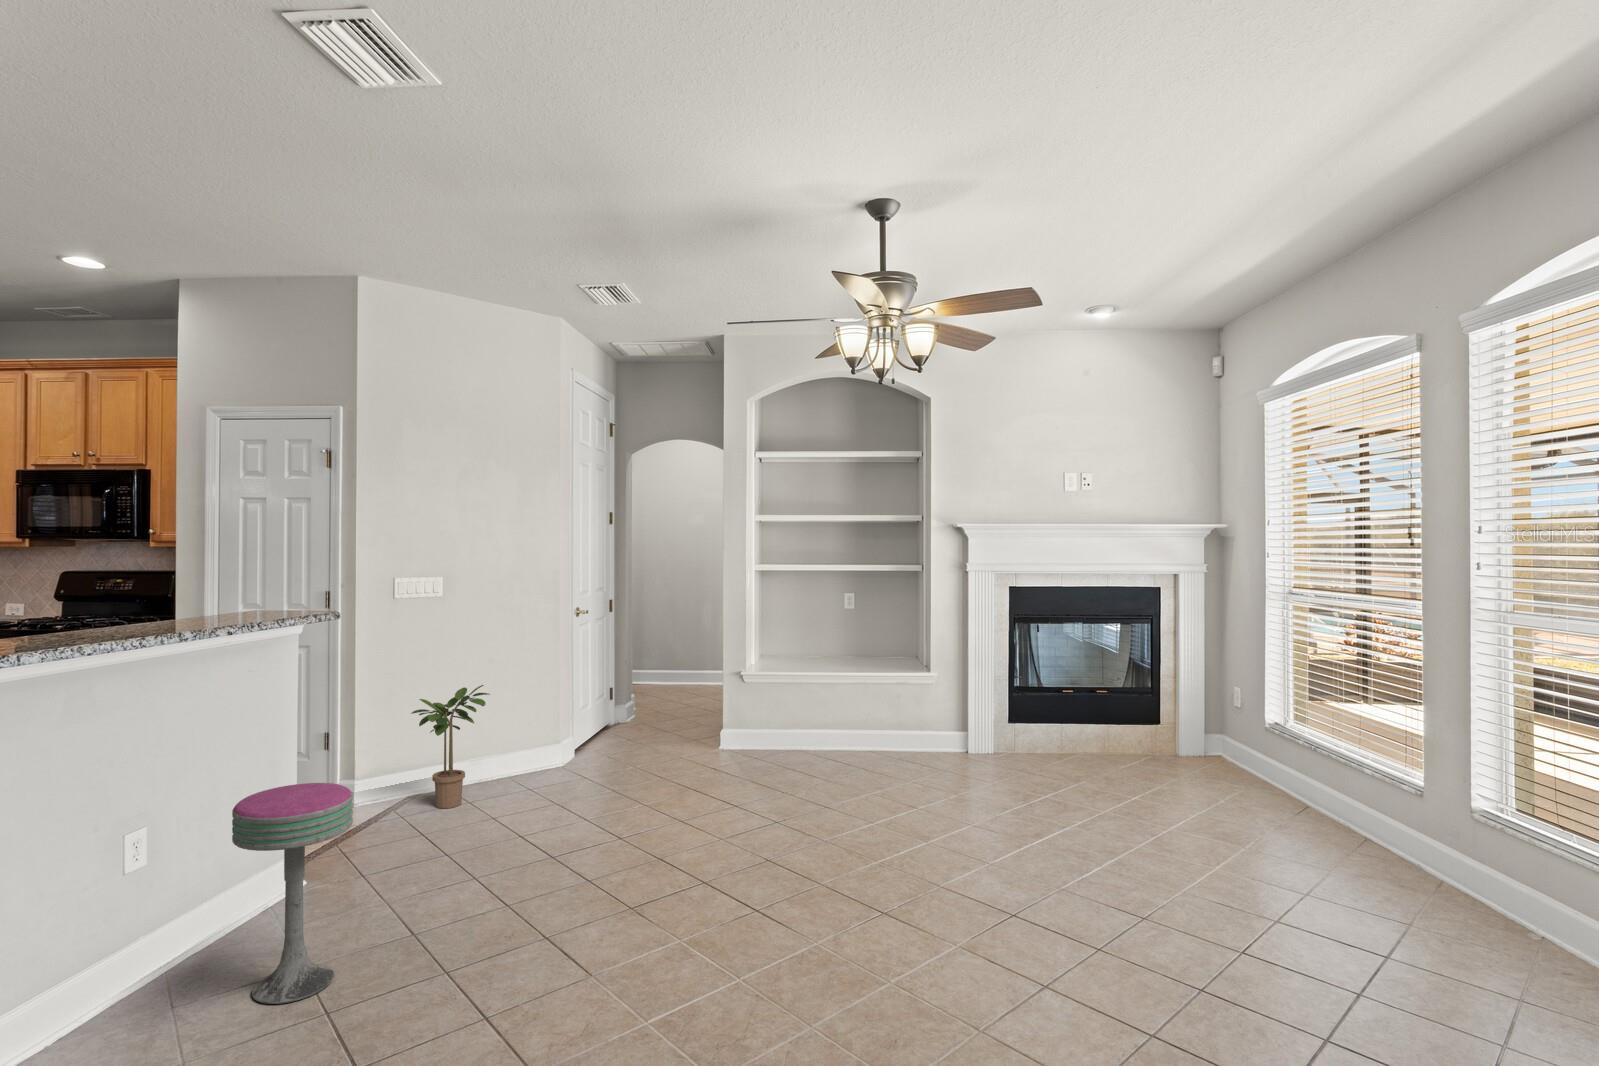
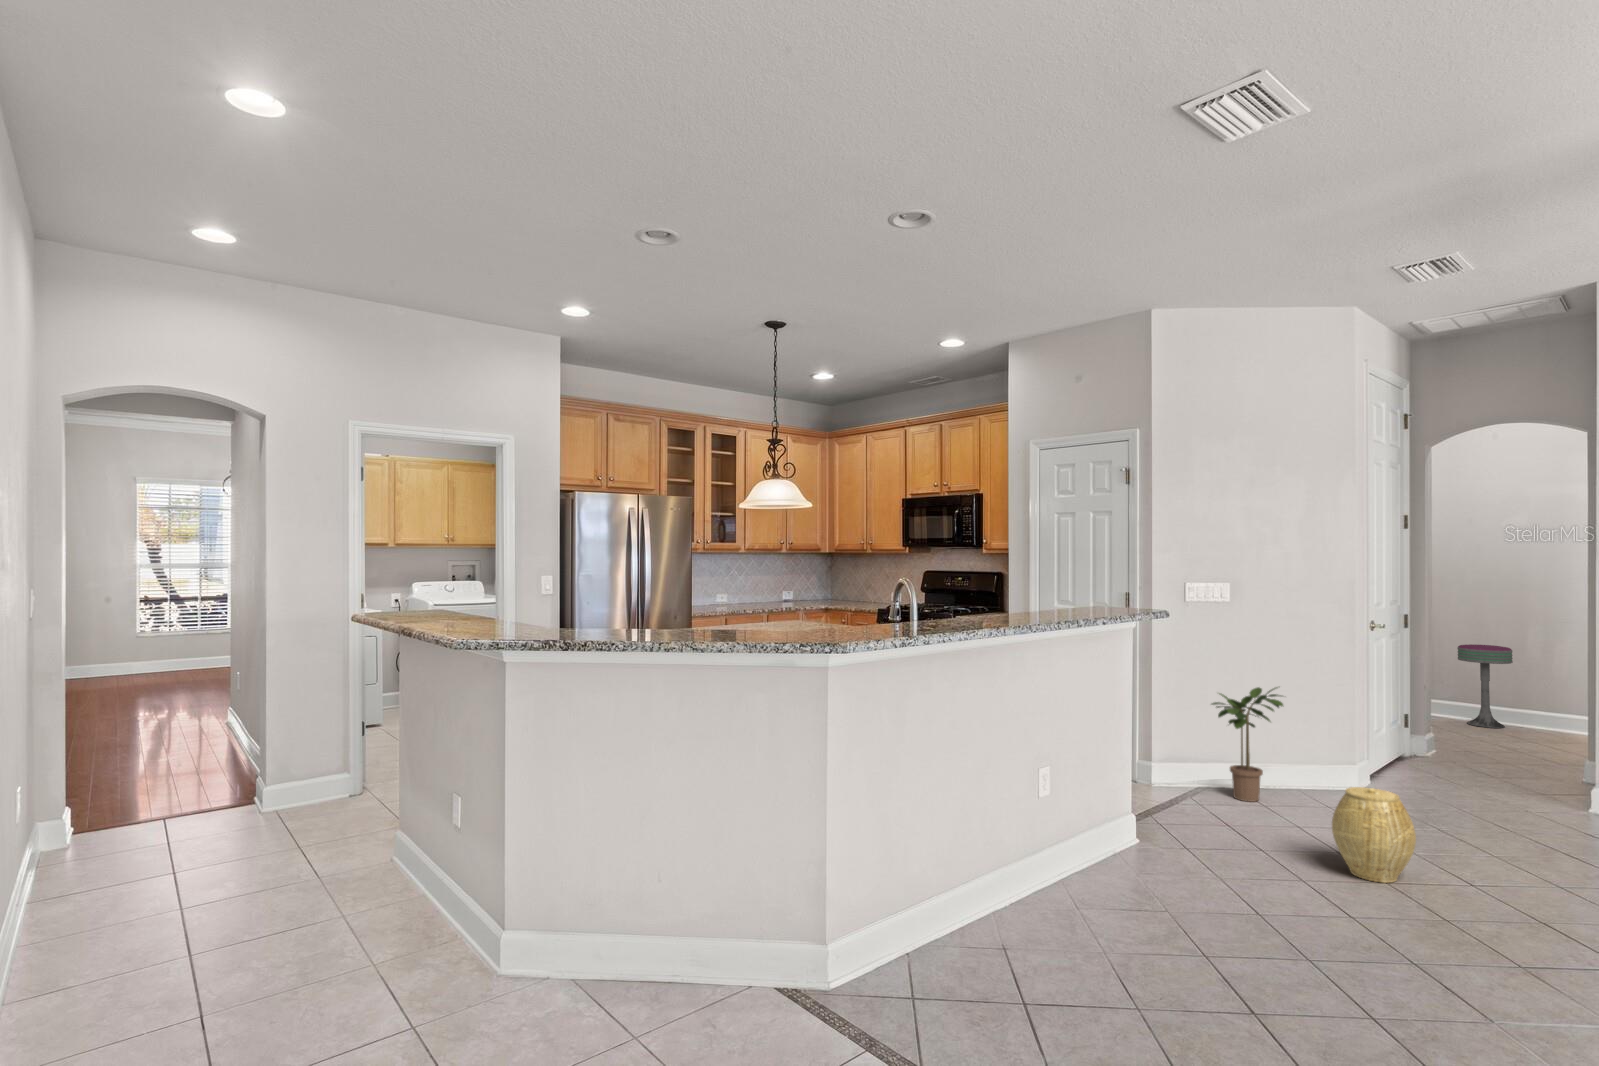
bar stool: present [232,783,353,1004] -> present [1457,644,1513,728]
woven basket: none [505,783,576,876] -> present [1332,787,1416,883]

